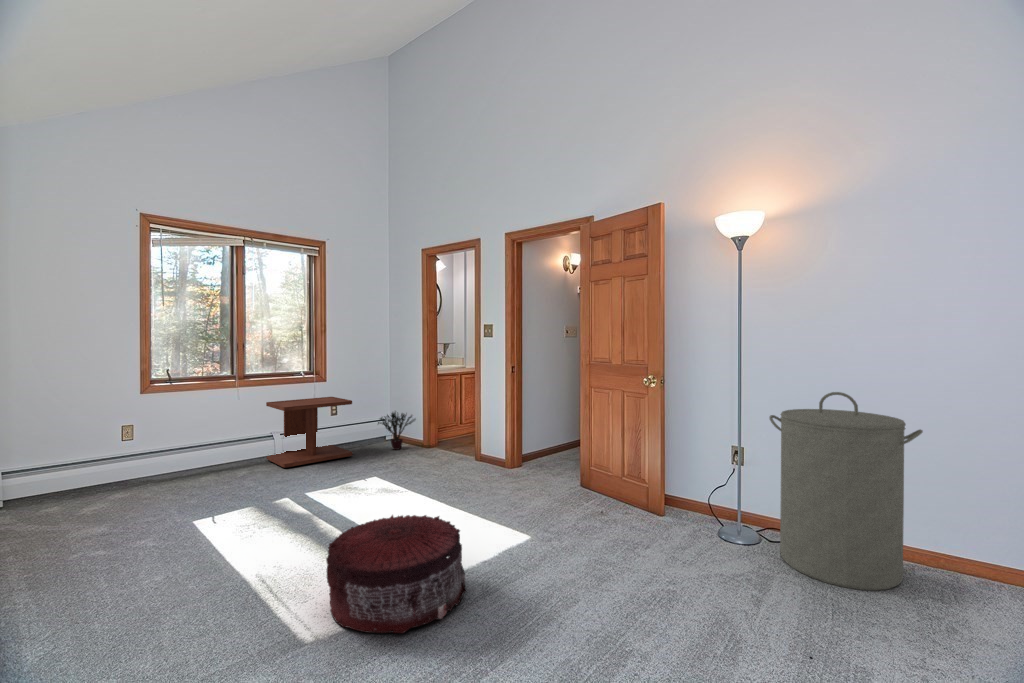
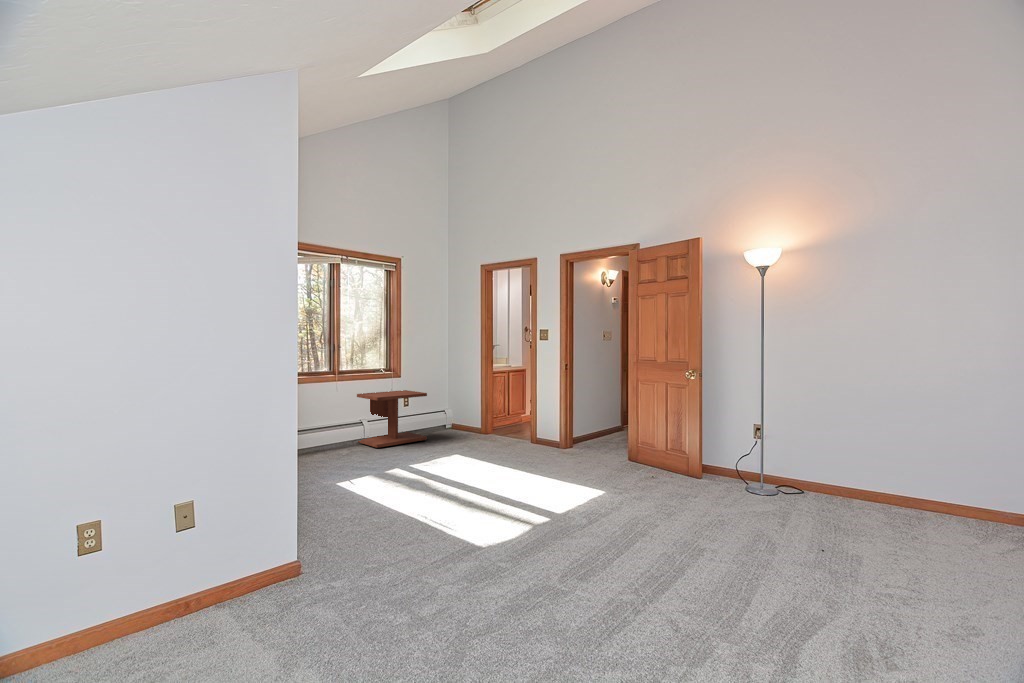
laundry hamper: present [769,392,923,590] -> none [787,380,899,520]
potted plant: present [378,412,415,450] -> none [443,402,476,435]
pouf: present [326,515,467,633] -> none [481,468,579,541]

